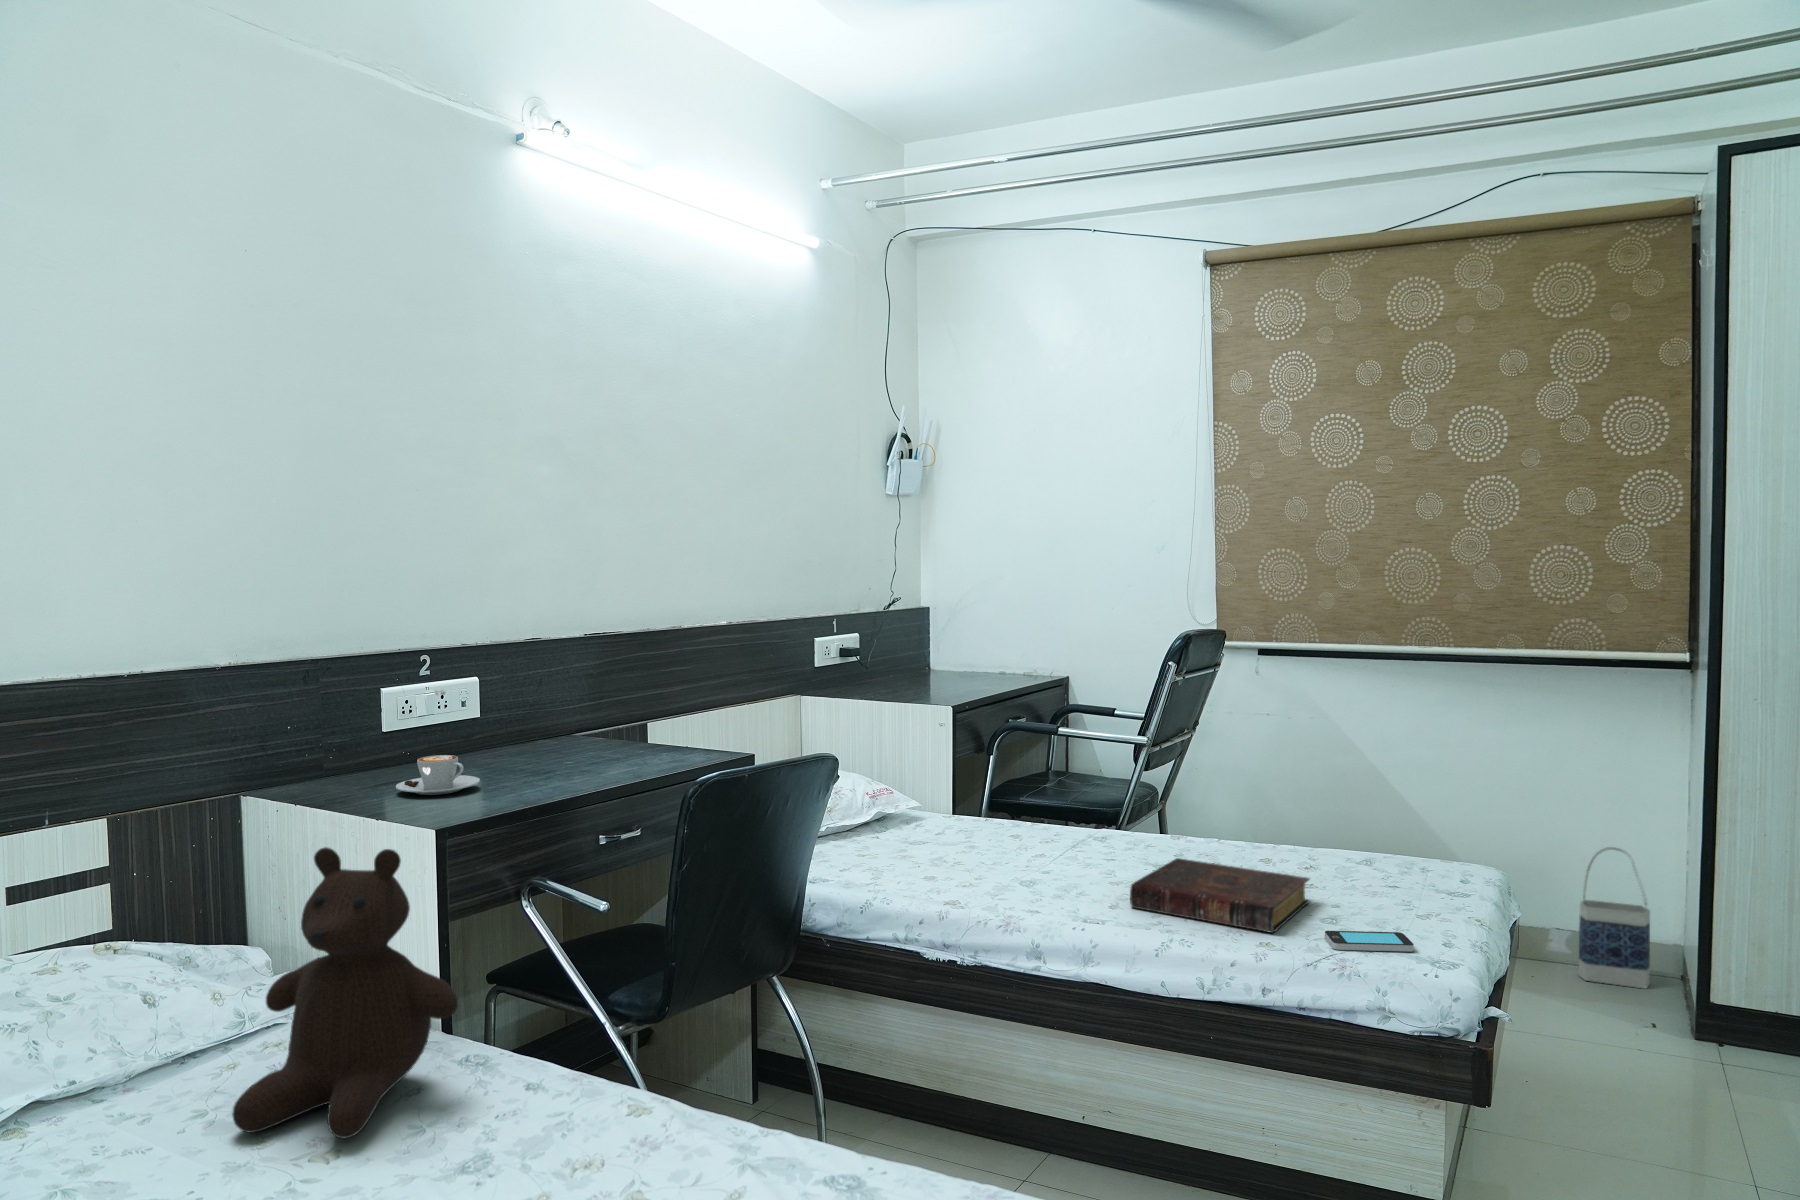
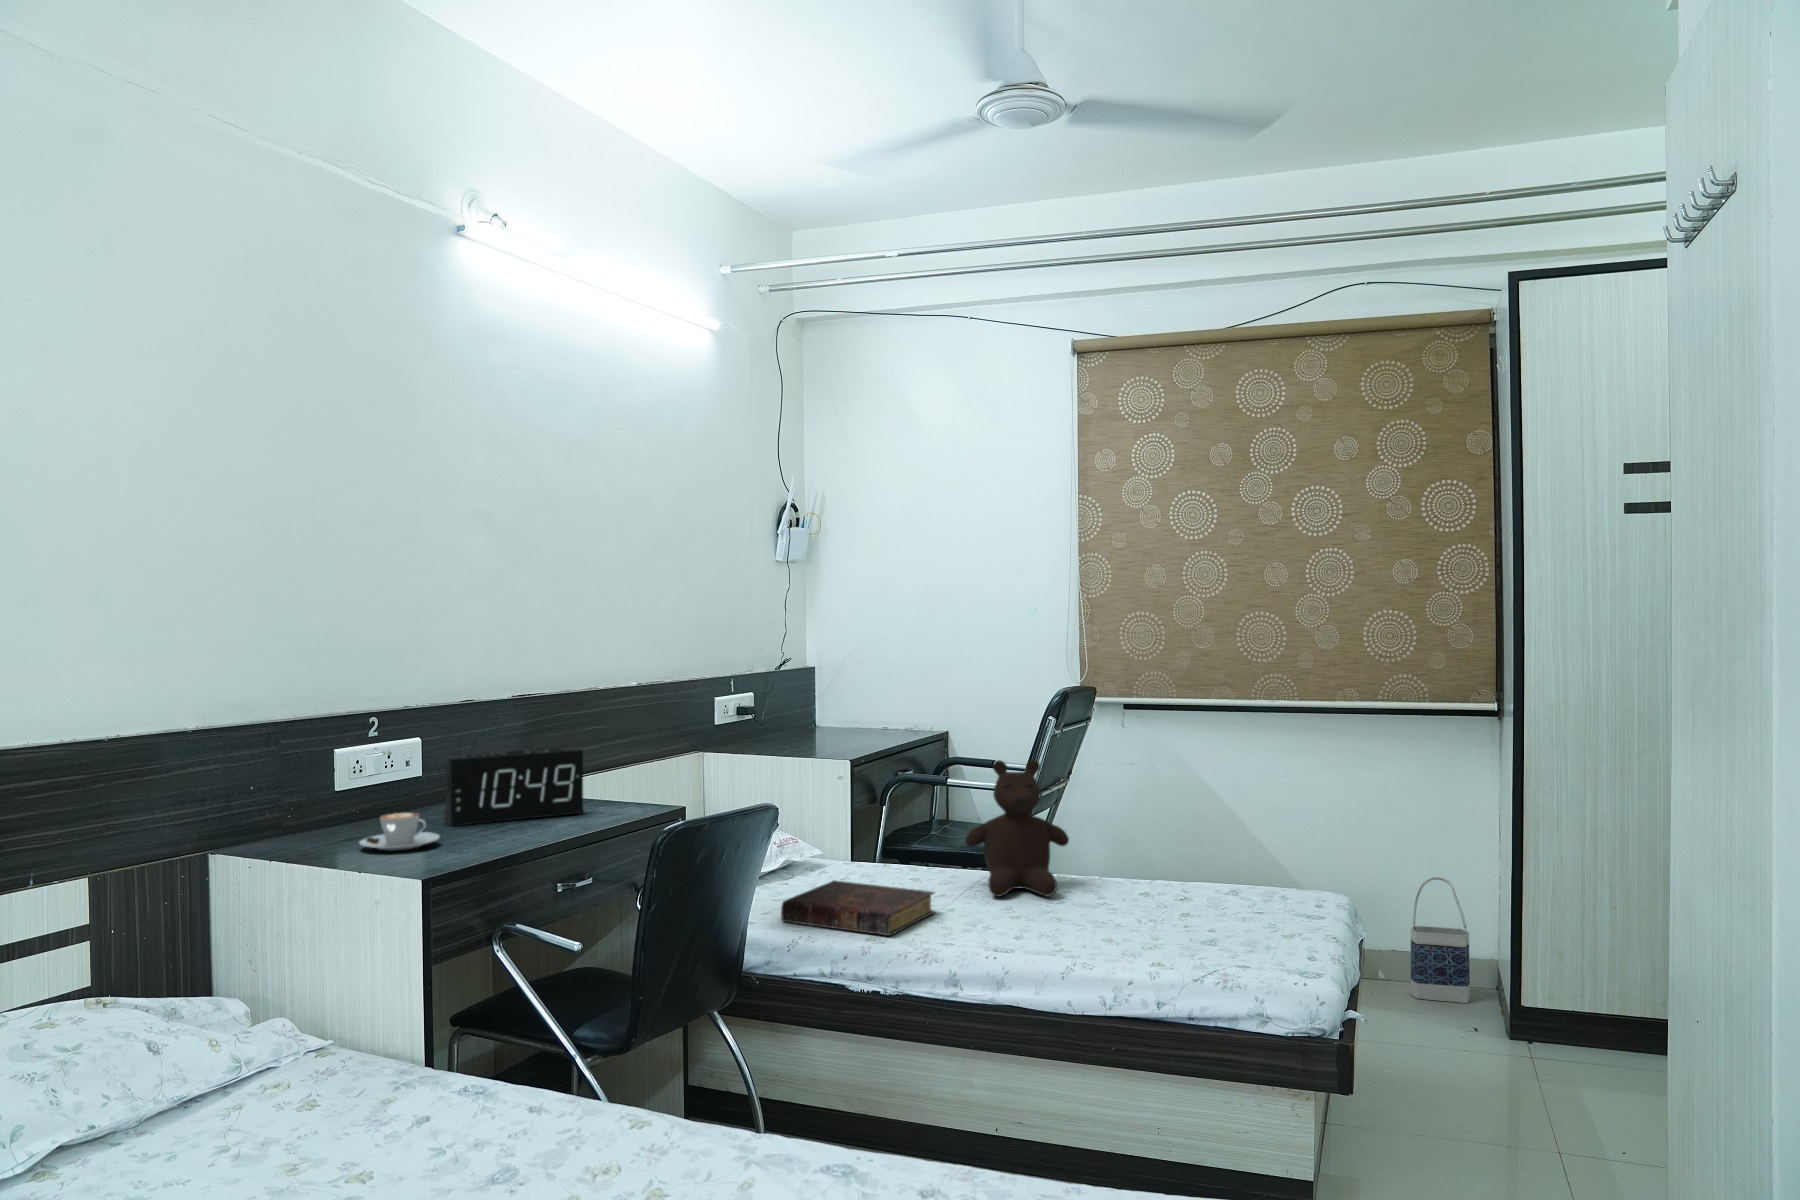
alarm clock: none [501,689,645,769] -> present [444,748,583,826]
teddy bear: present [232,847,458,1138] -> present [965,760,1069,897]
book: present [1130,858,1310,933] -> present [781,881,935,936]
smartphone: present [1325,931,1414,952] -> none [1207,949,1282,966]

